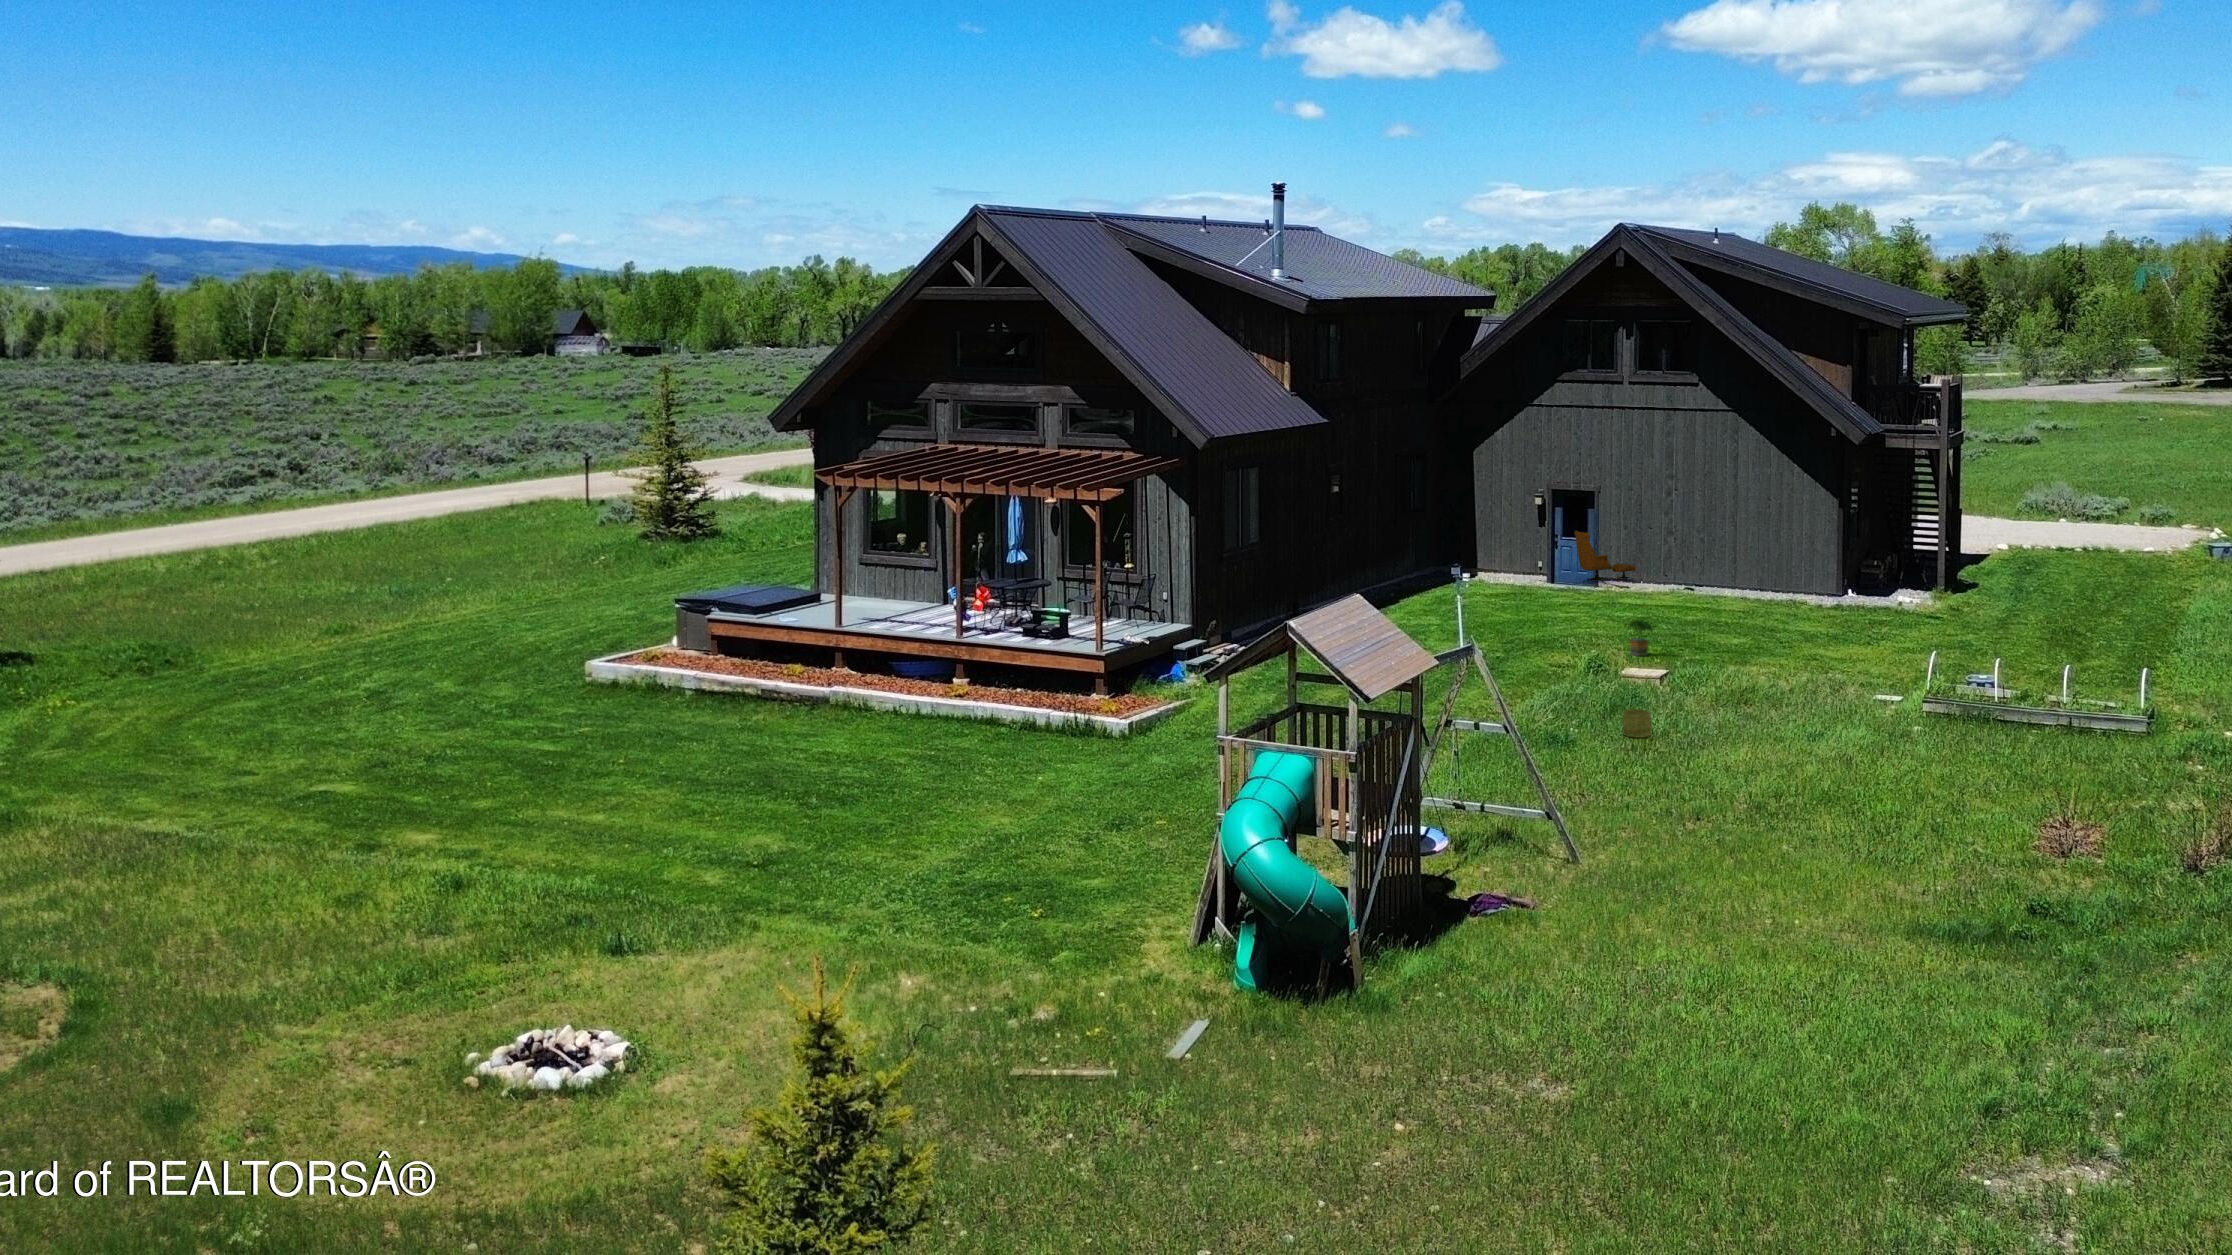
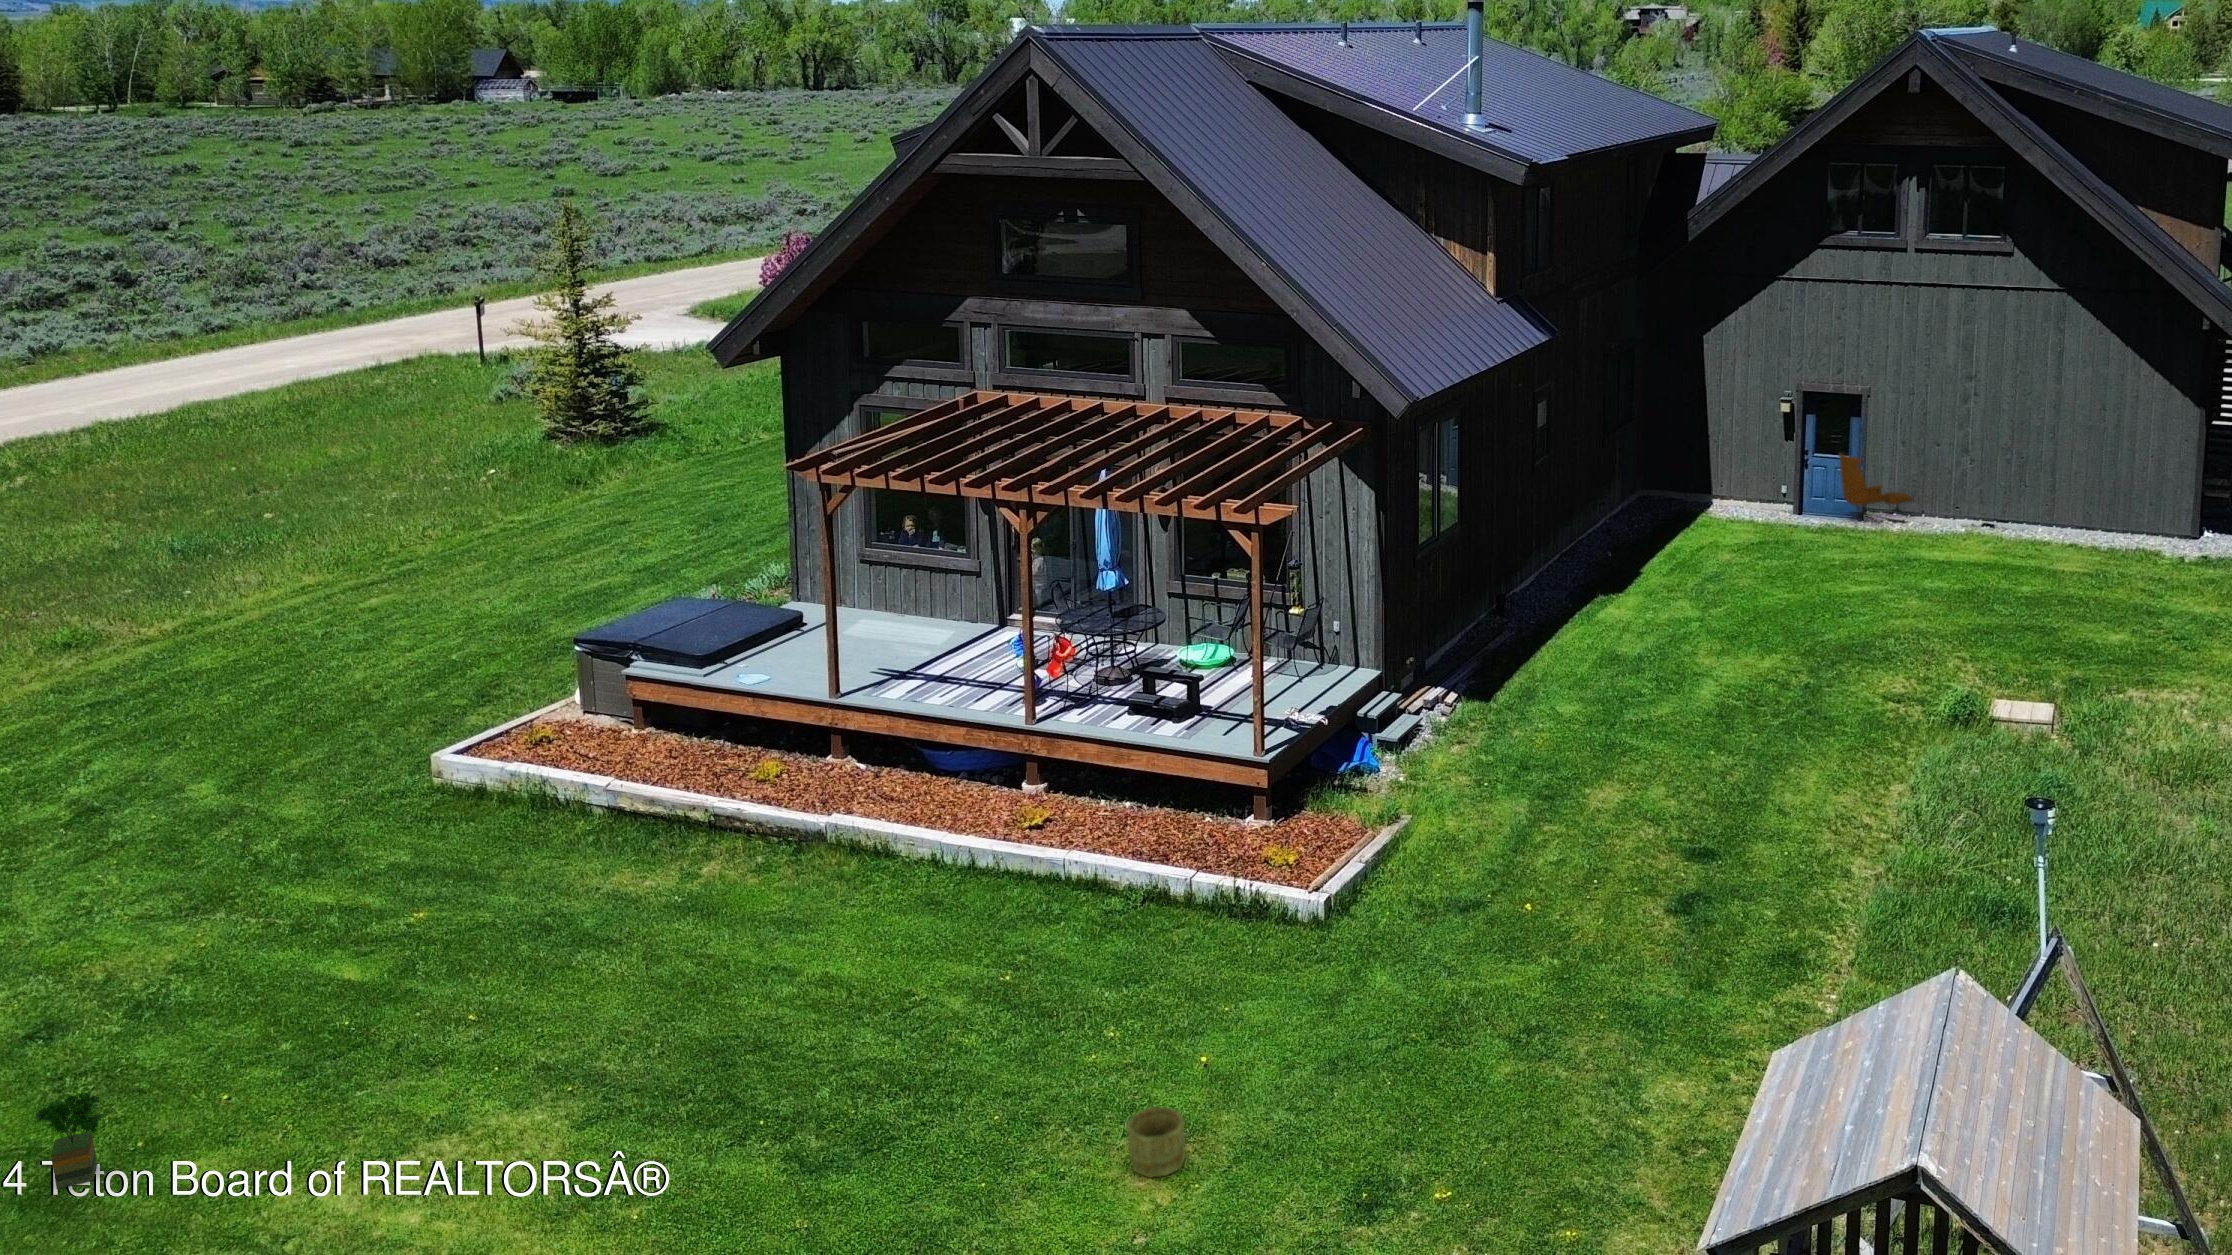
potted tree: present [1627,620,1653,656] -> present [35,1092,103,1189]
wooden bucket: present [1622,709,1652,738] -> present [1126,1107,1185,1177]

